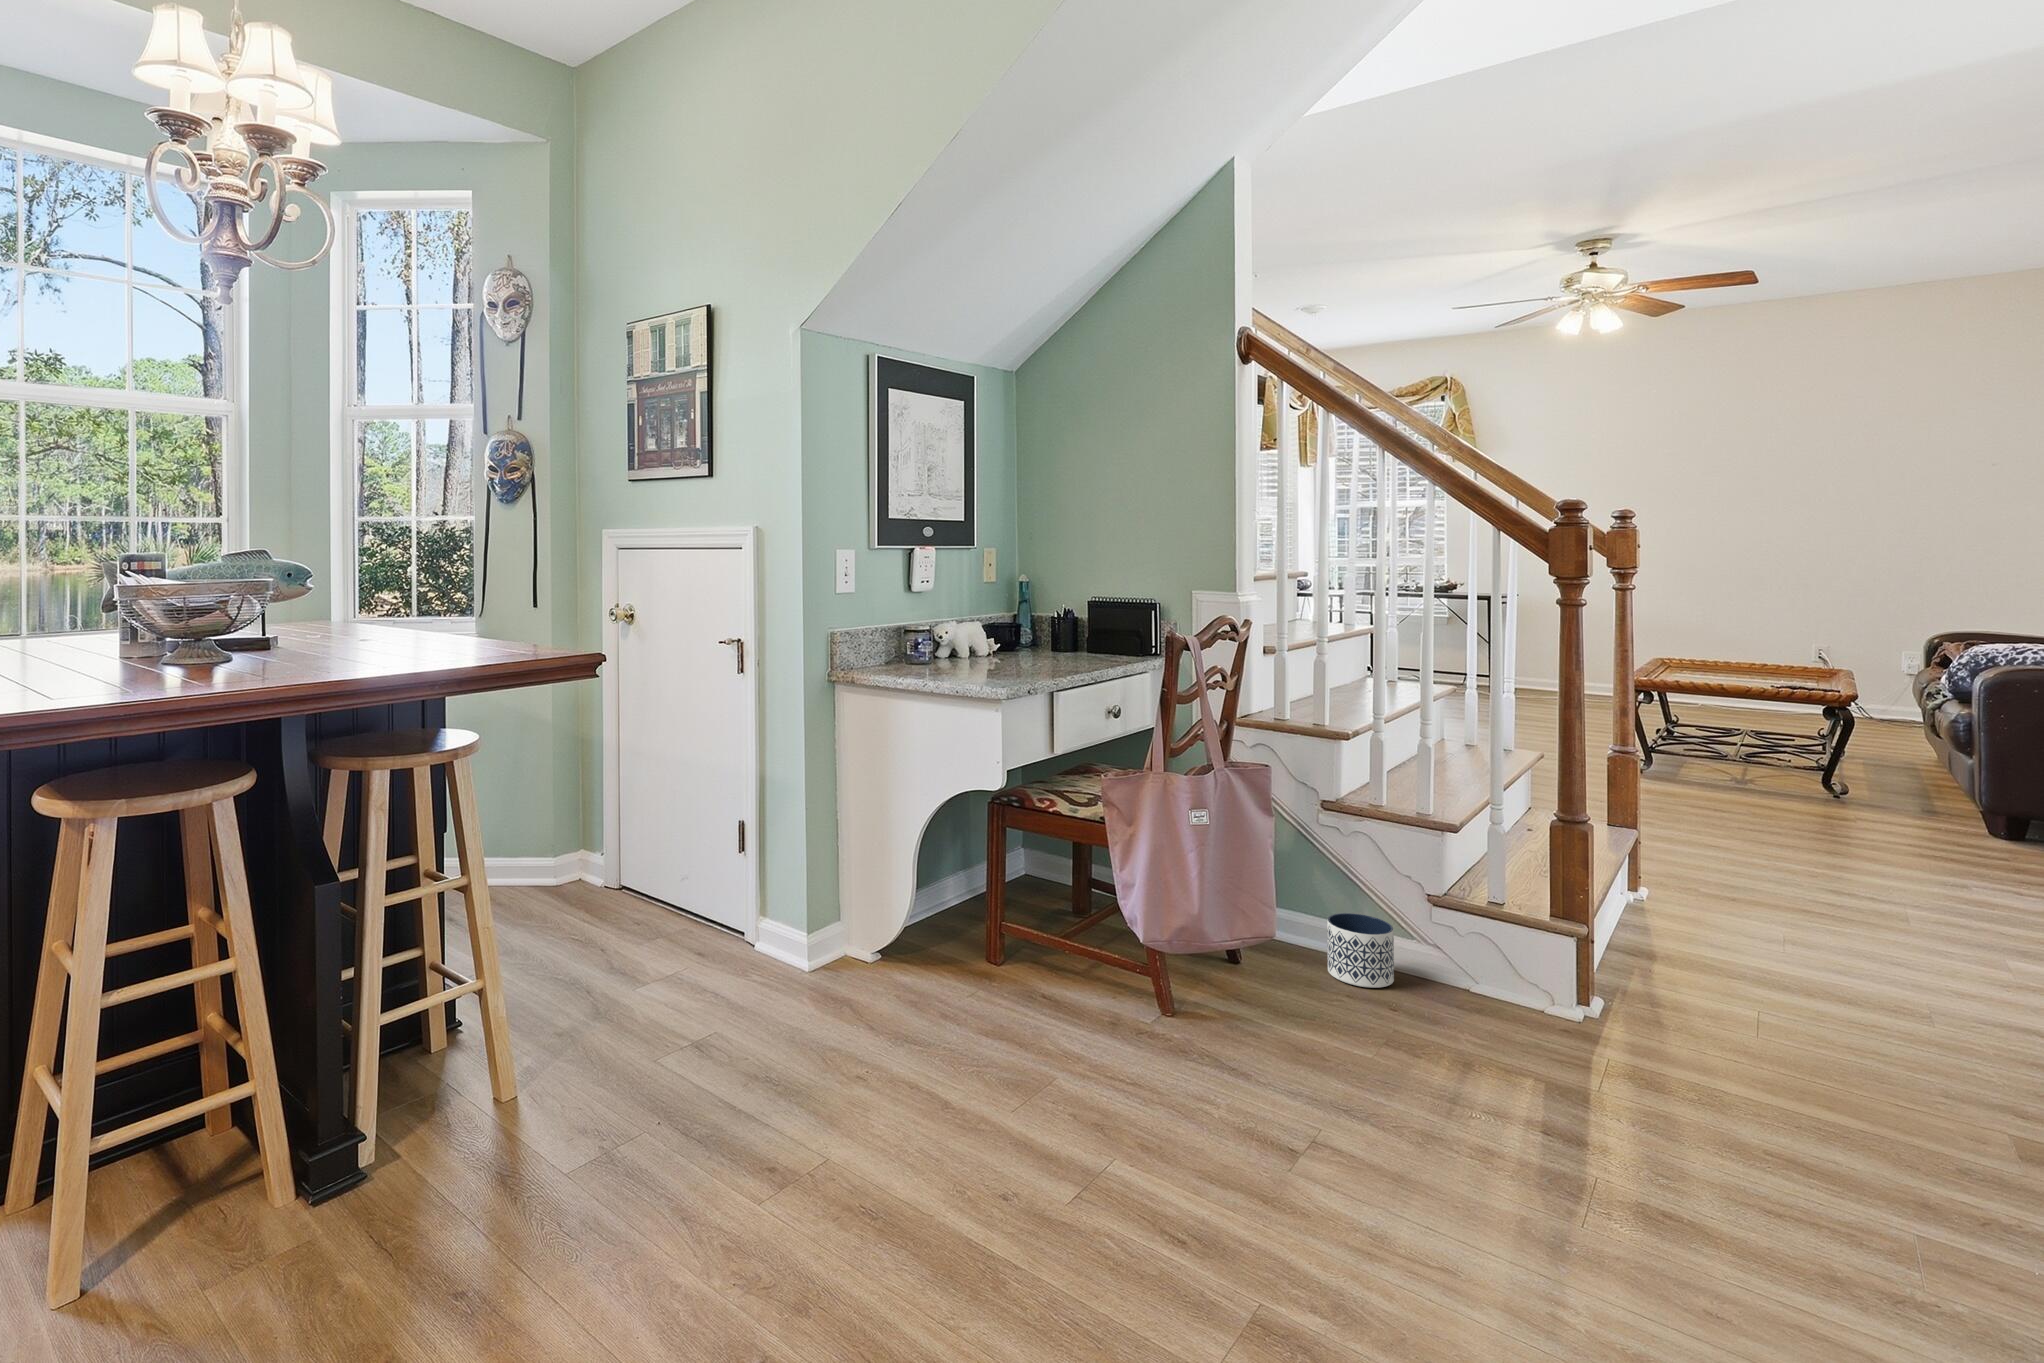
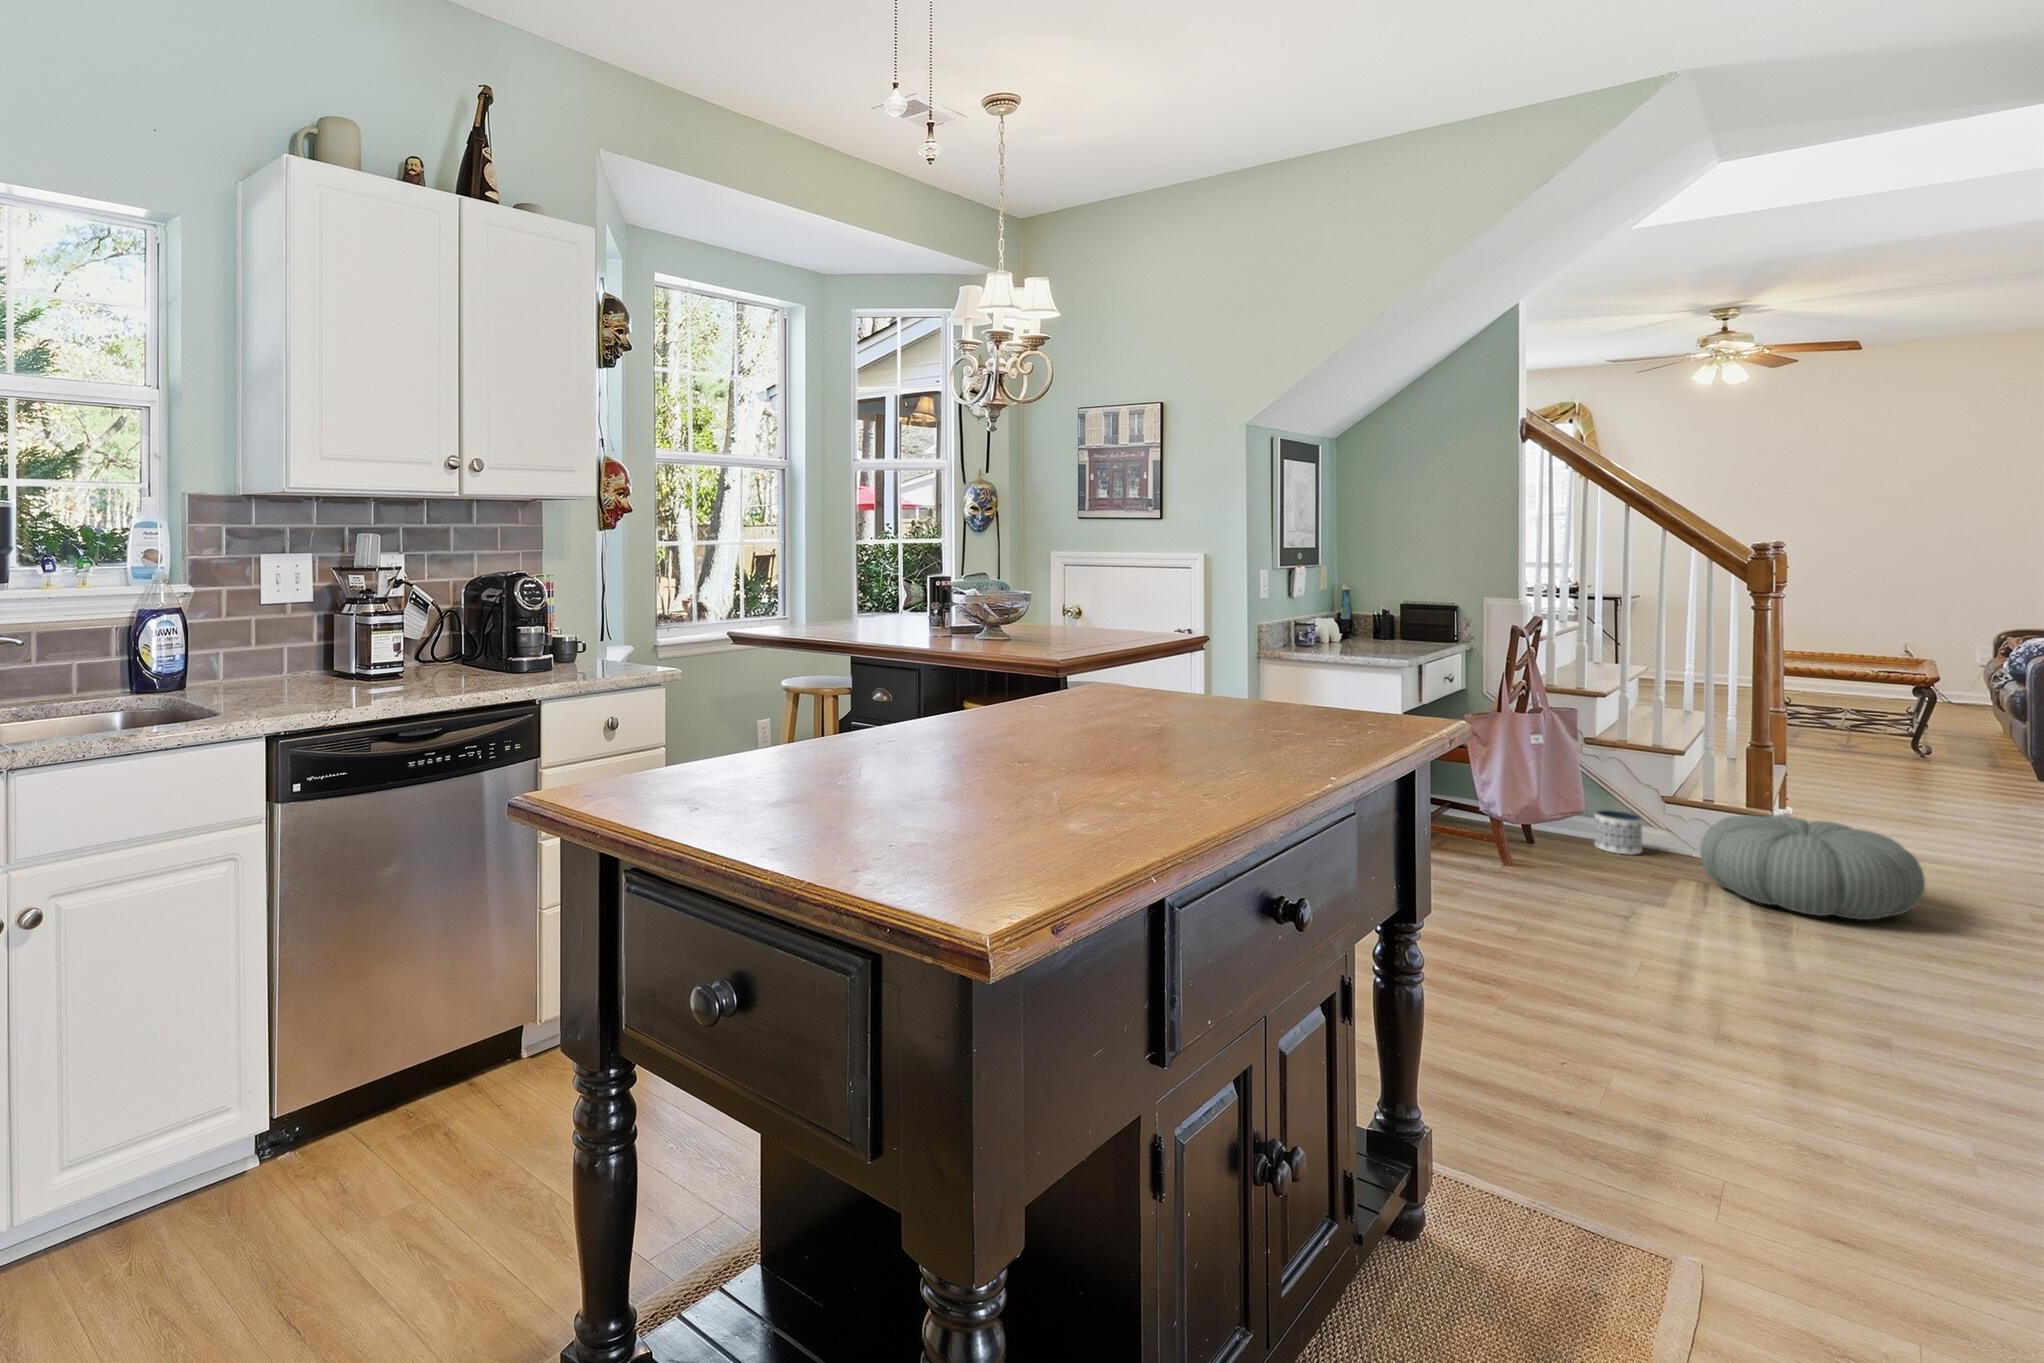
pouf: none [1455,941,1816,1155] -> present [1700,815,1925,920]

